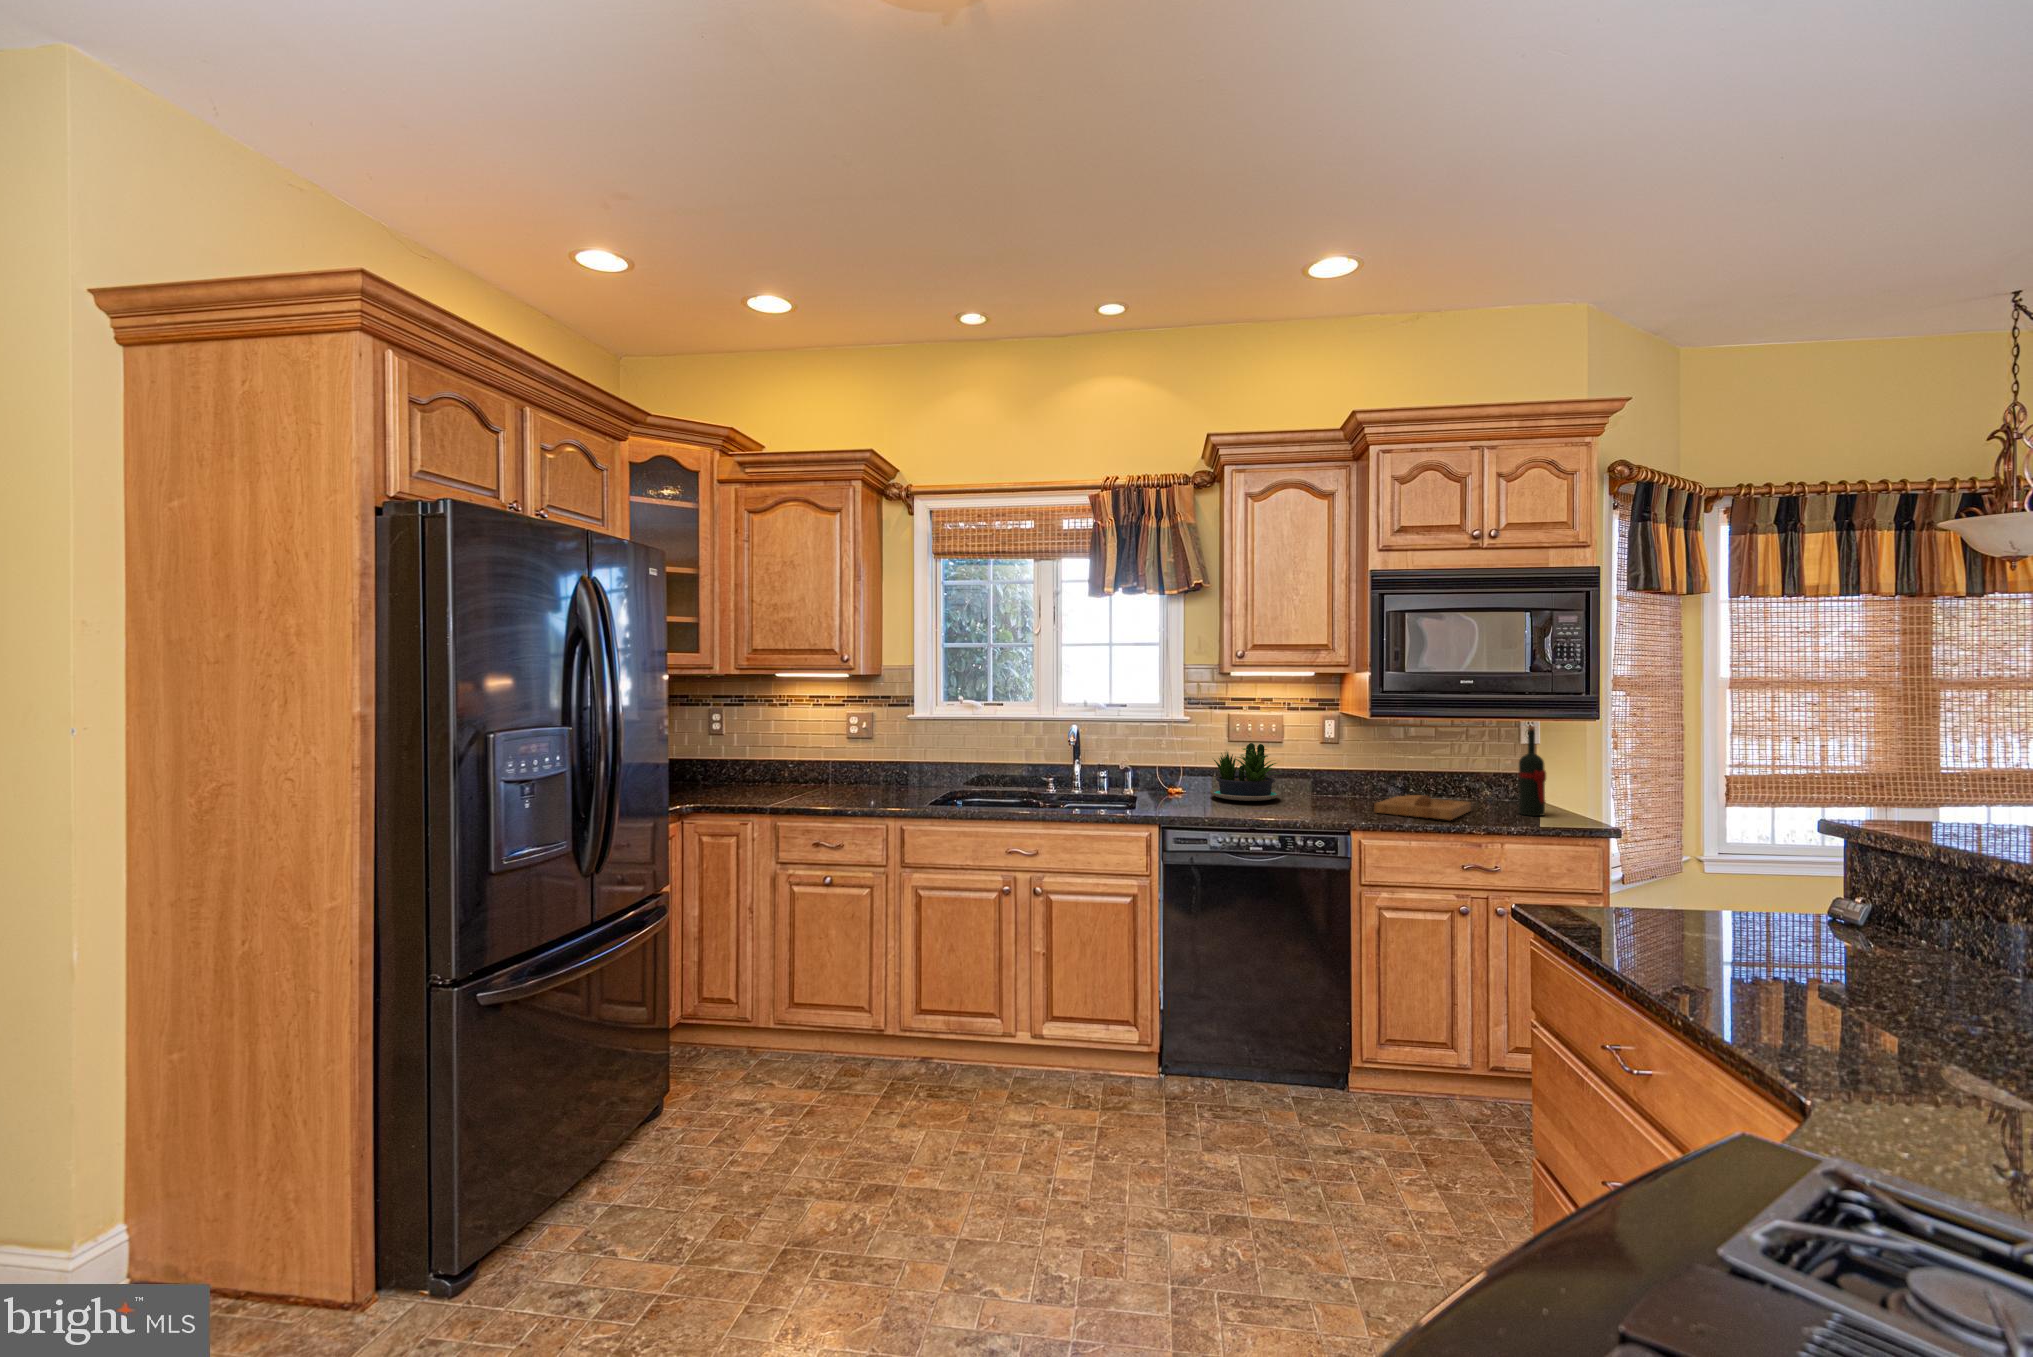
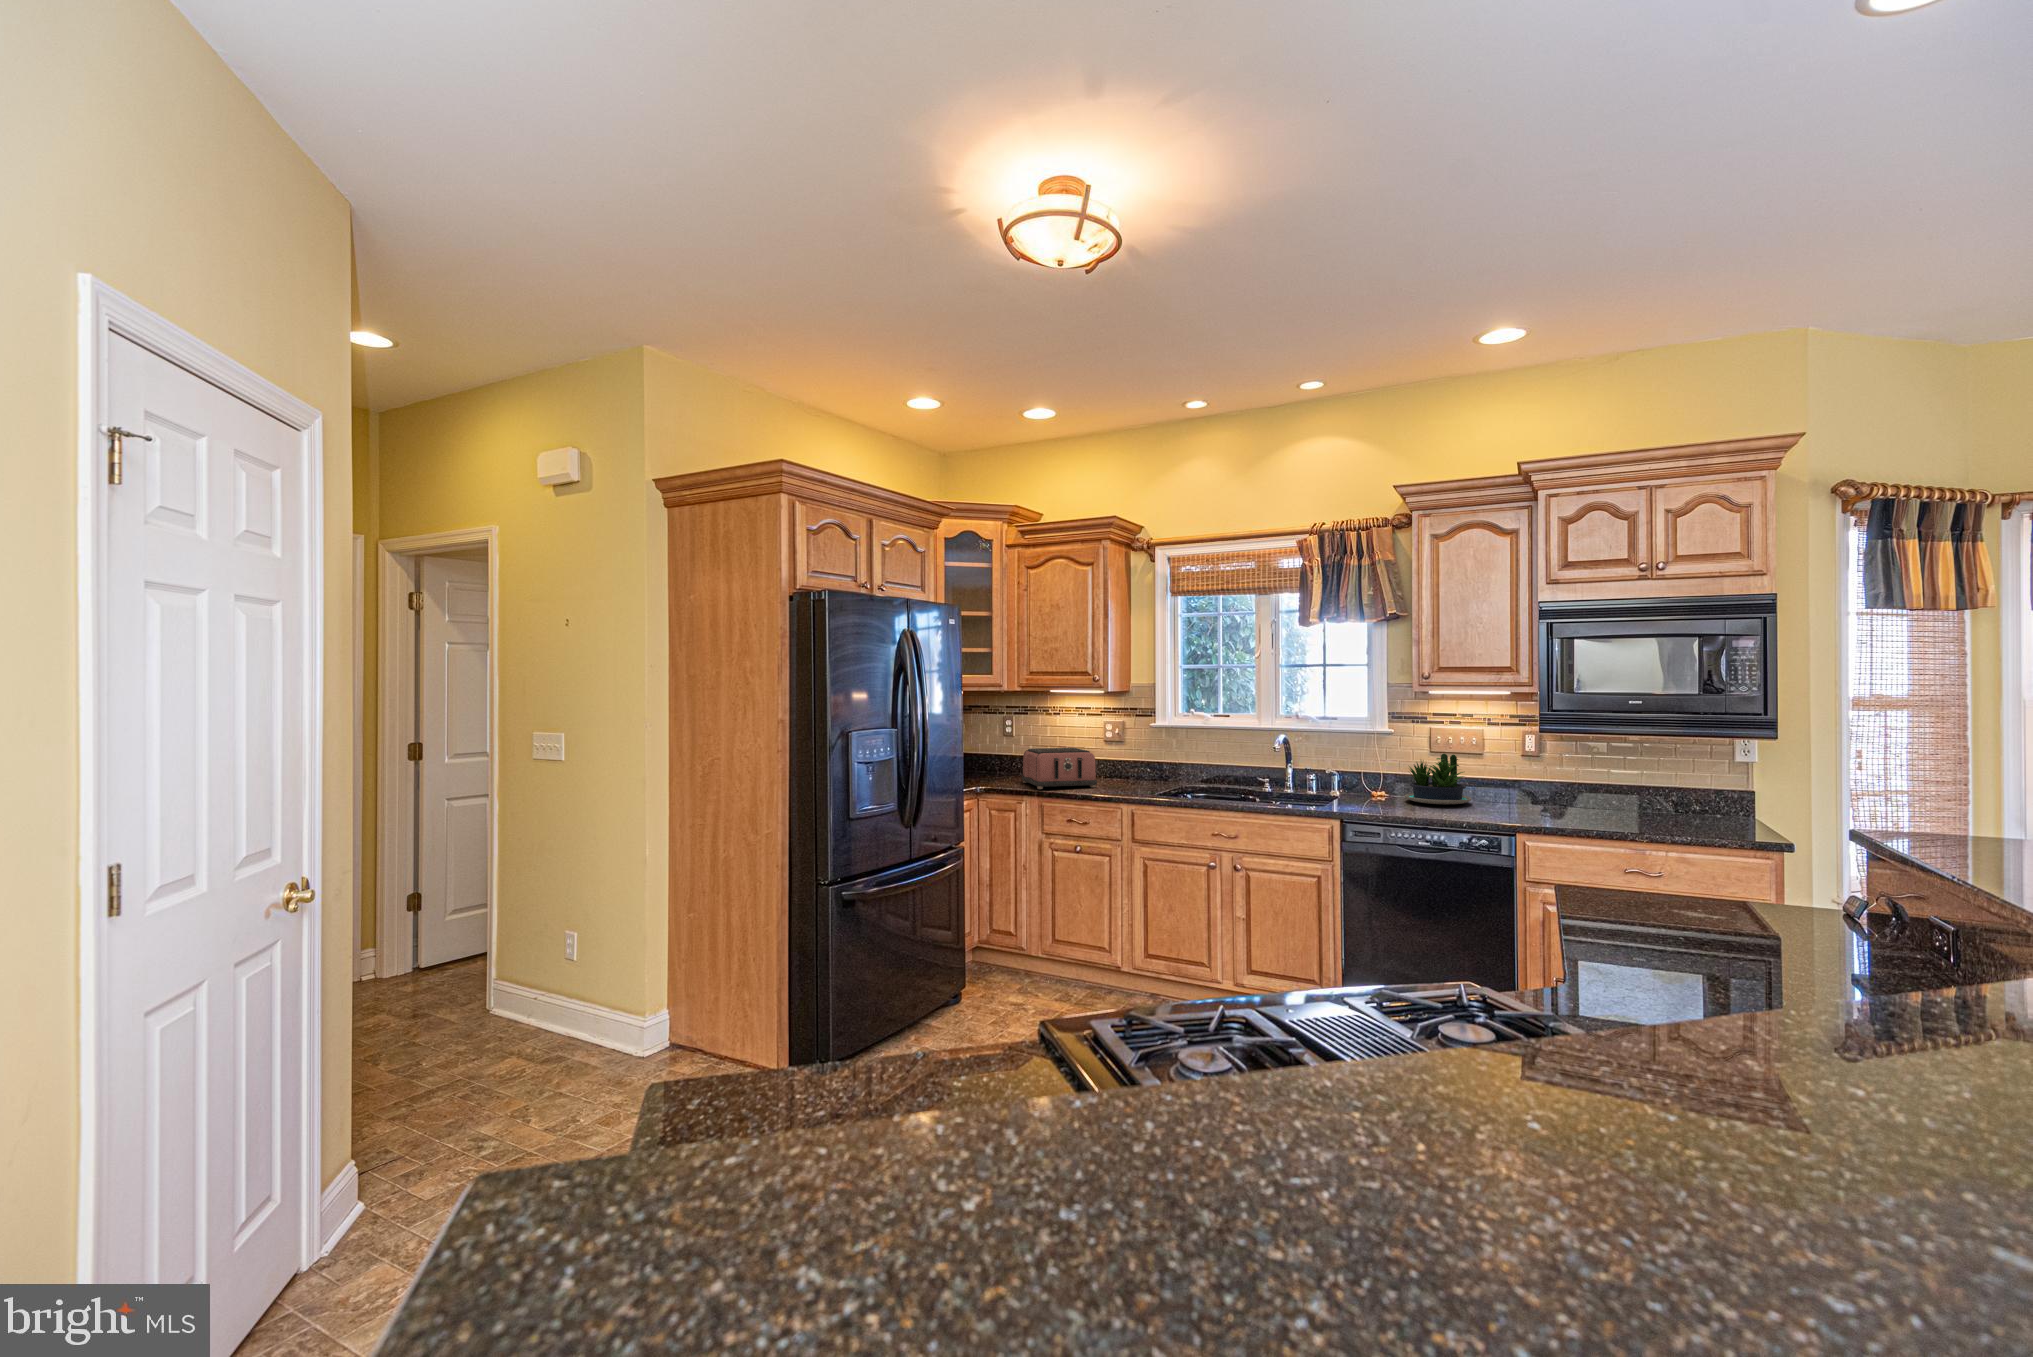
wine bottle: present [1518,726,1546,816] -> none [1705,744,1733,829]
toaster: none [742,747,846,803] -> present [1022,748,1097,789]
tray: present [1374,795,1471,820] -> none [1550,805,1656,827]

